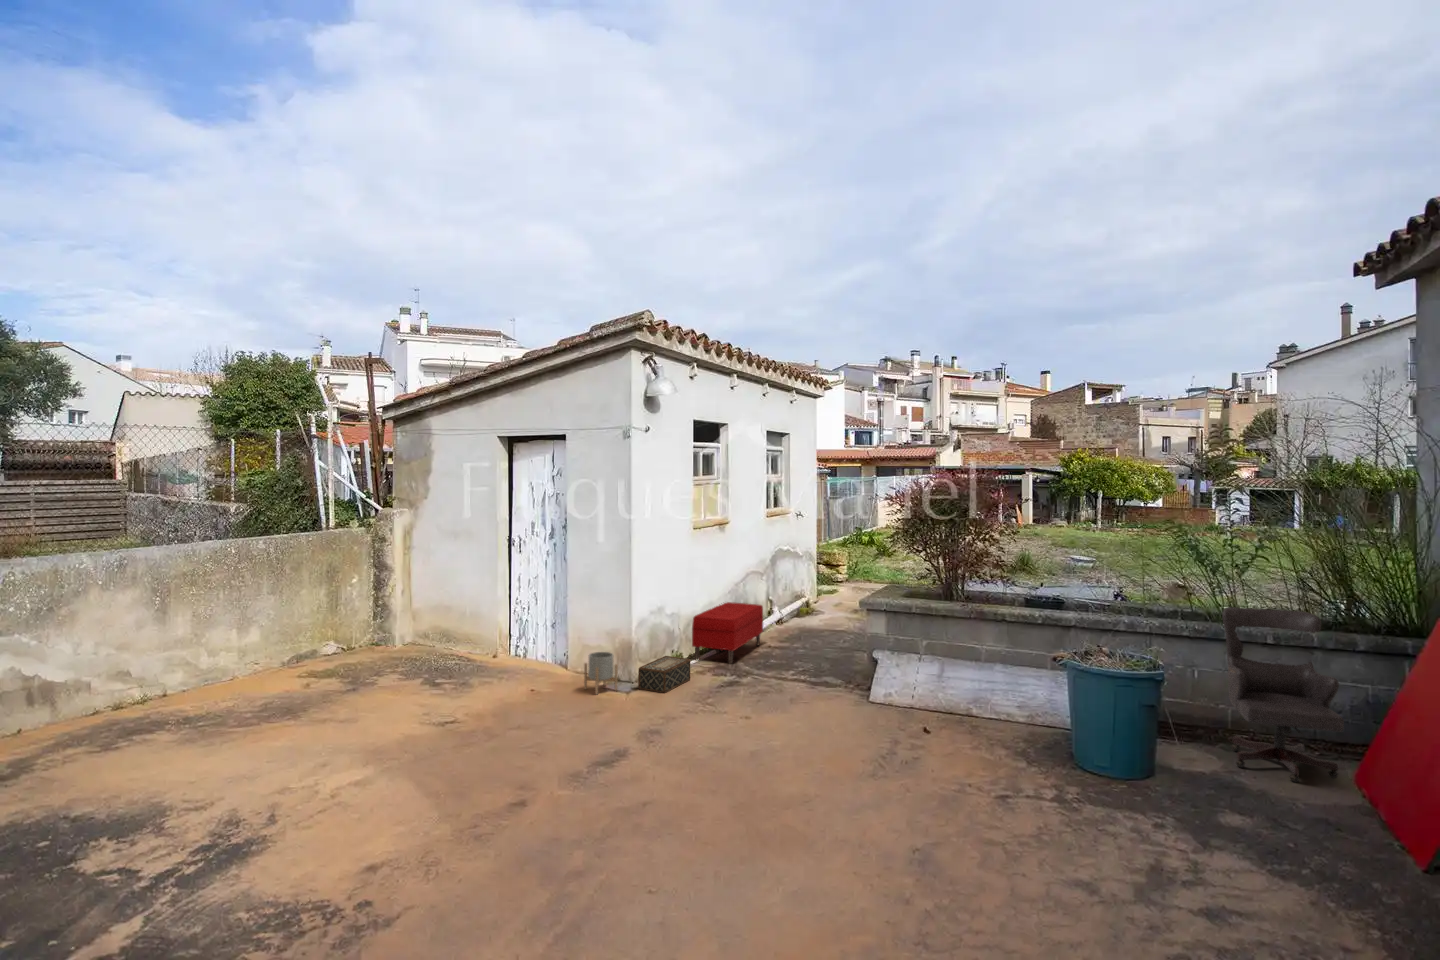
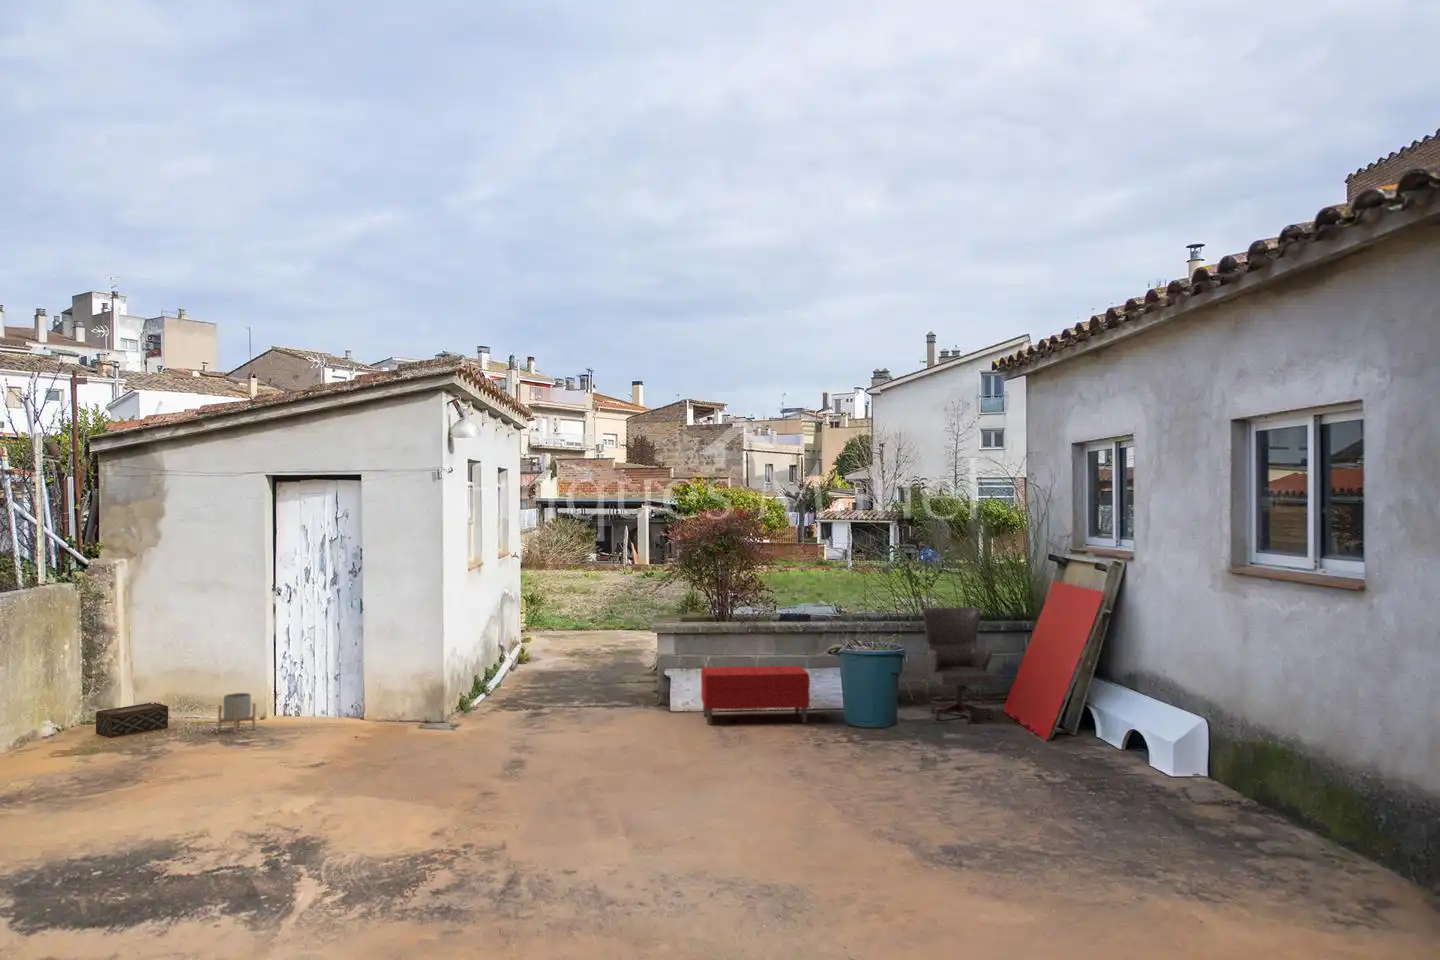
bench: present [692,602,763,664] -> present [701,666,810,725]
planter: present [584,652,618,695] -> present [218,693,256,734]
woven basket: present [638,656,690,693] -> present [96,703,168,738]

